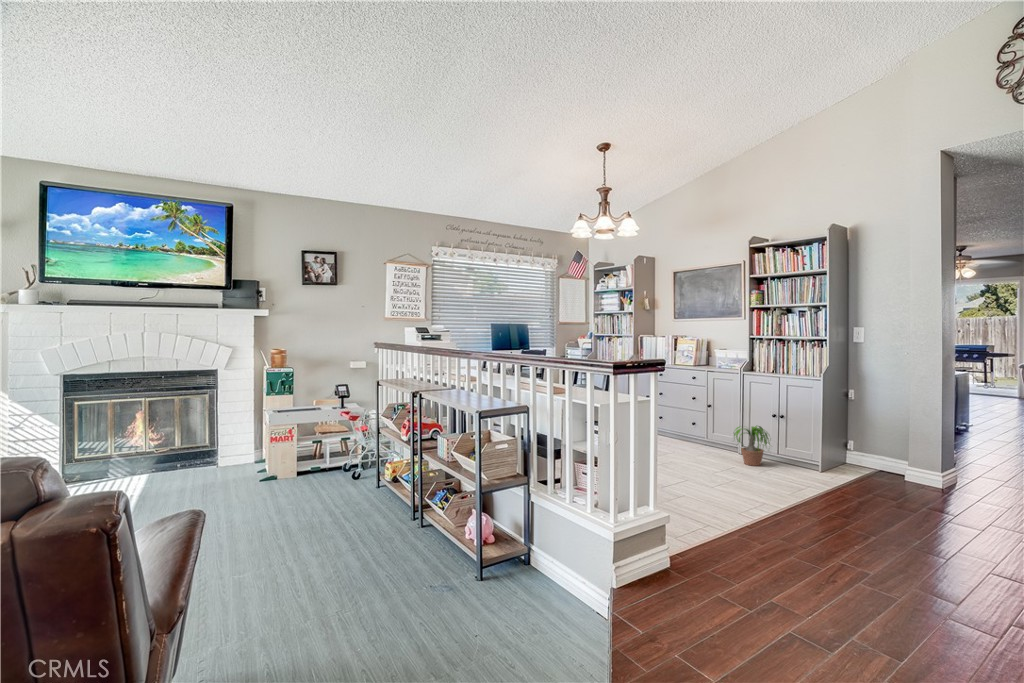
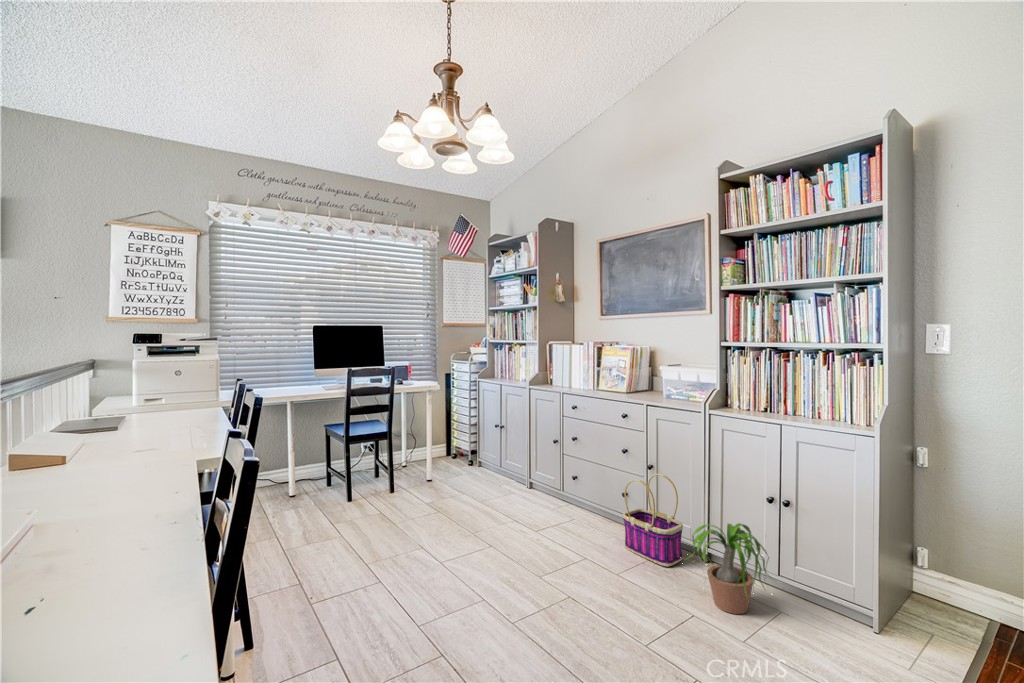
basket: none [693,409,728,454] -> present [623,474,683,567]

